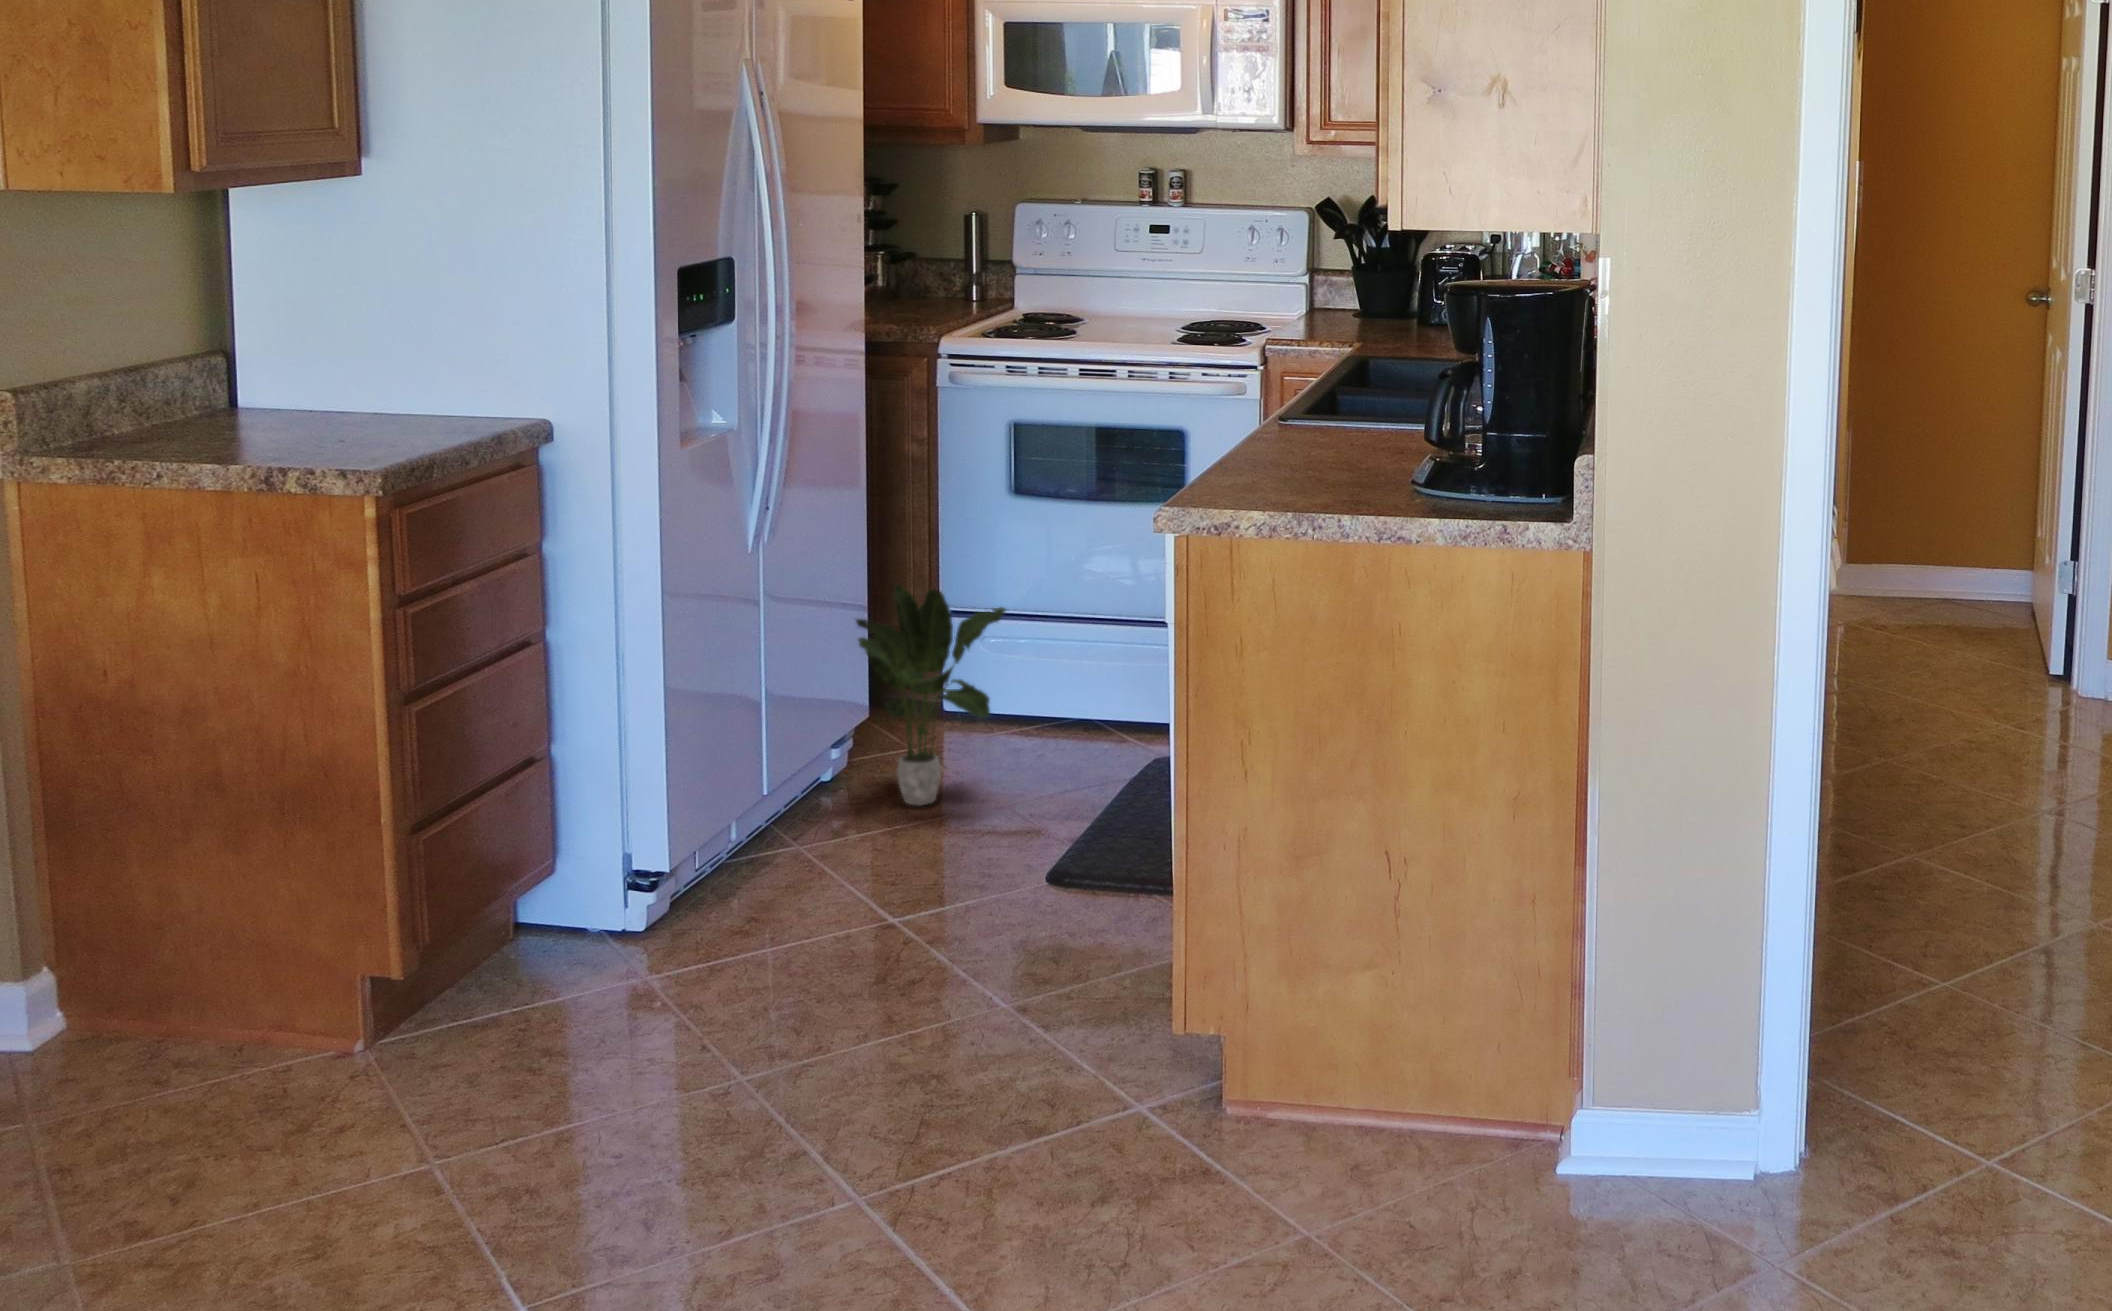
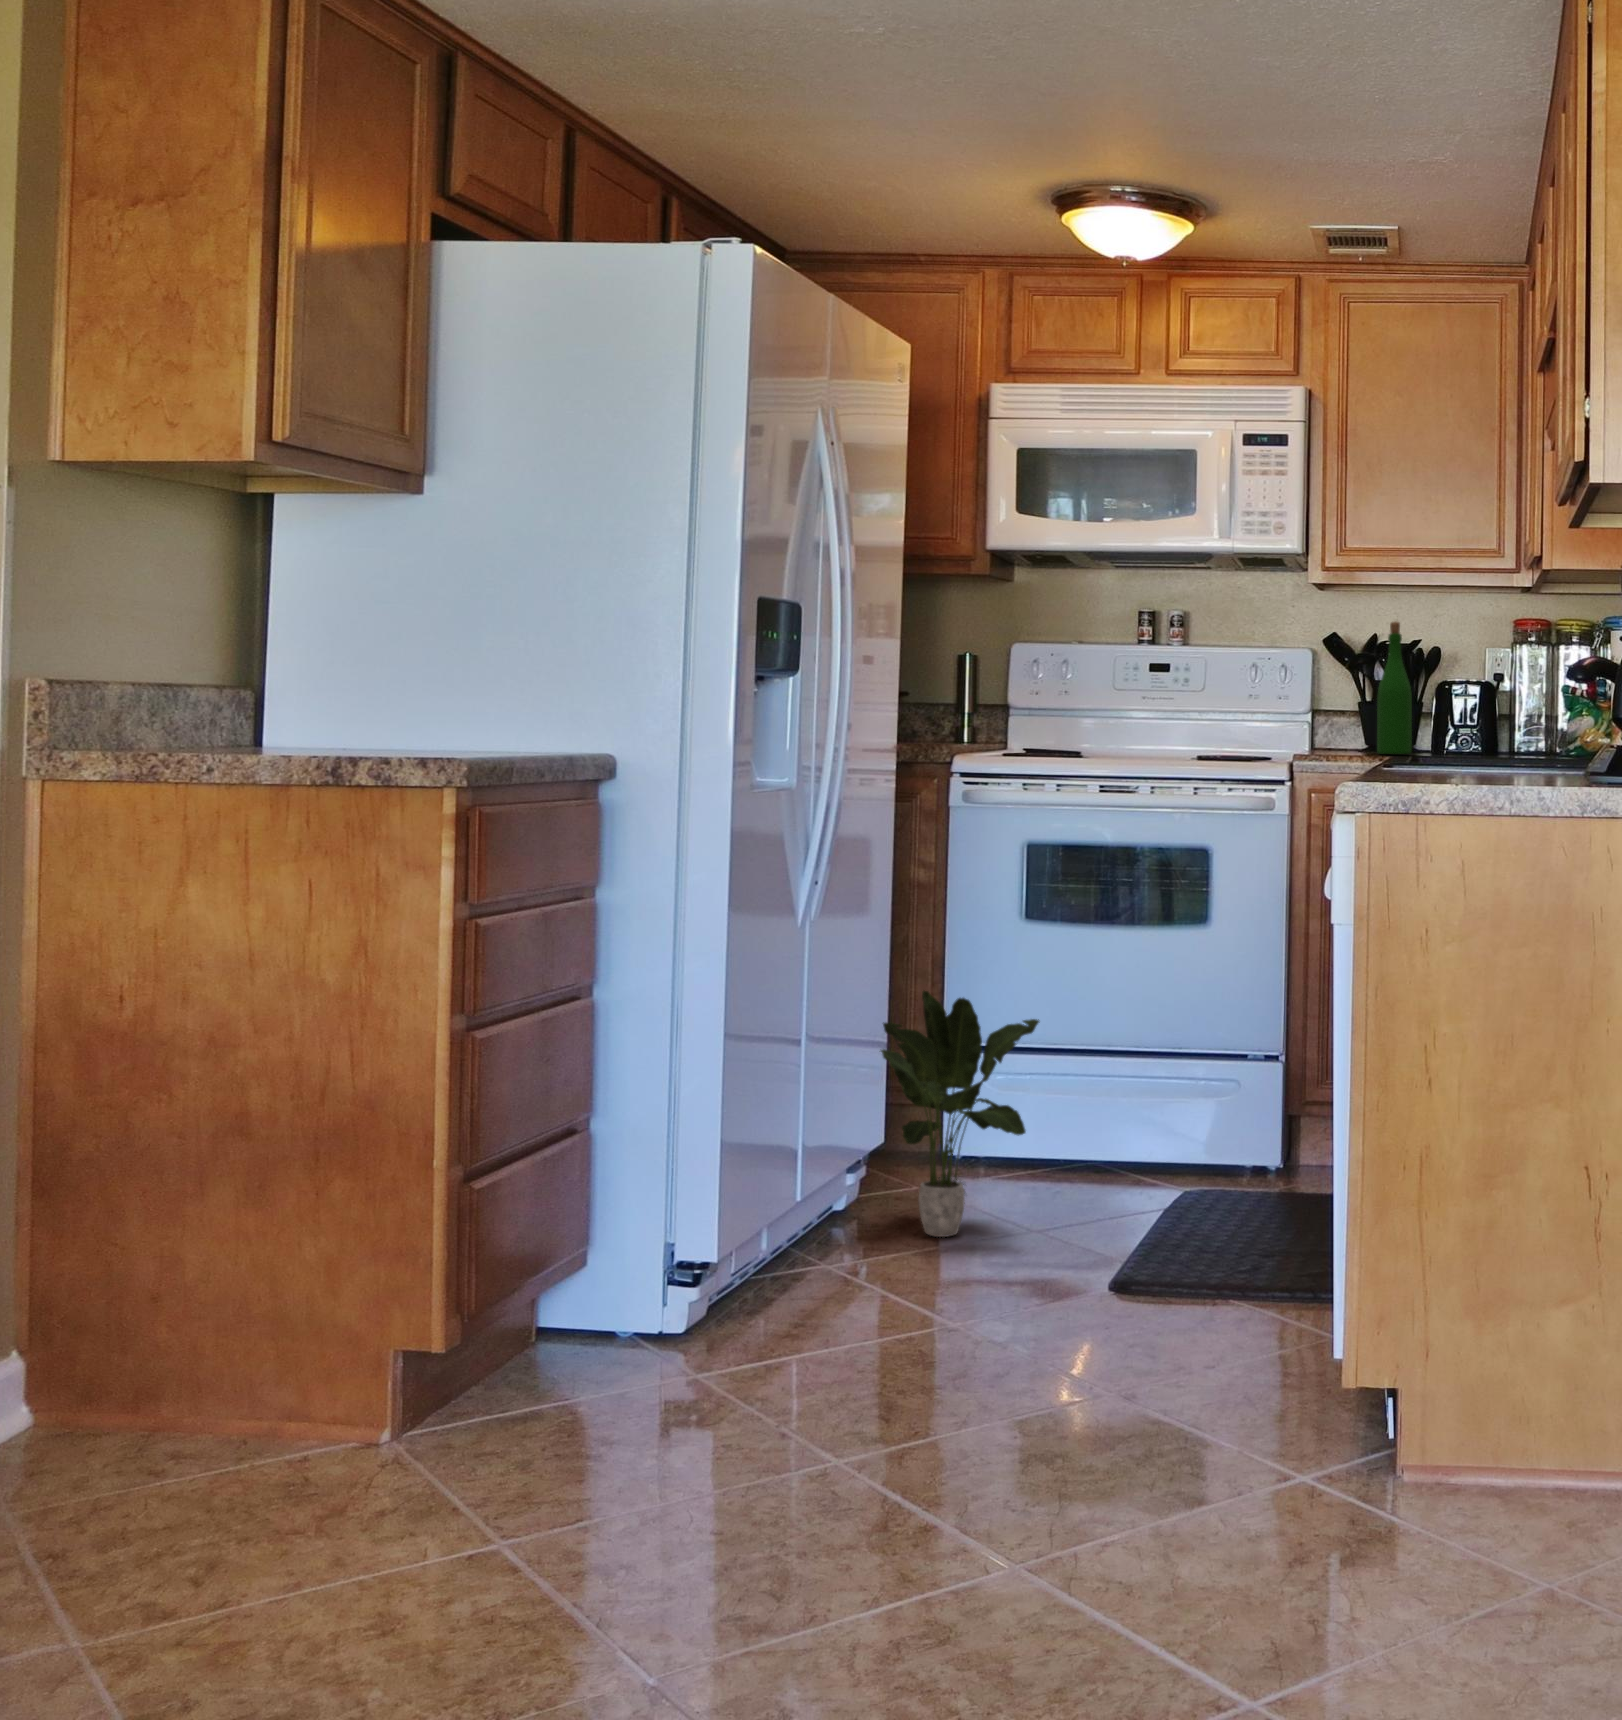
wine bottle: none [1363,194,1395,322] -> present [1377,622,1412,754]

